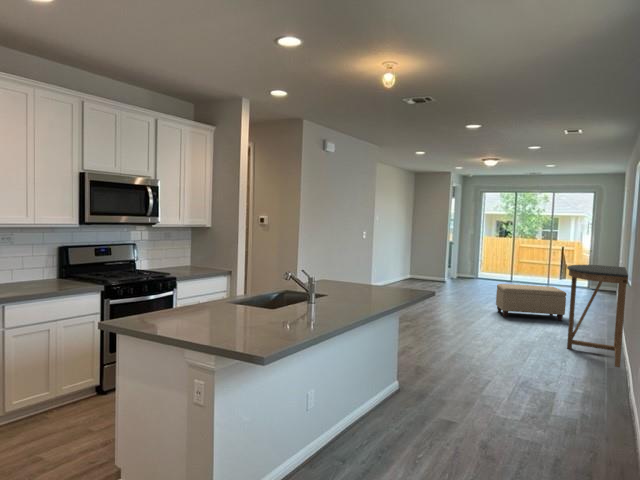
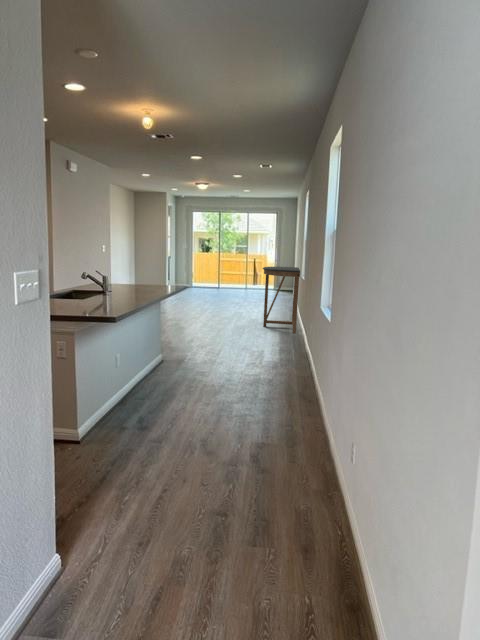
ottoman: present [496,284,566,321] -> none [211,286,261,312]

